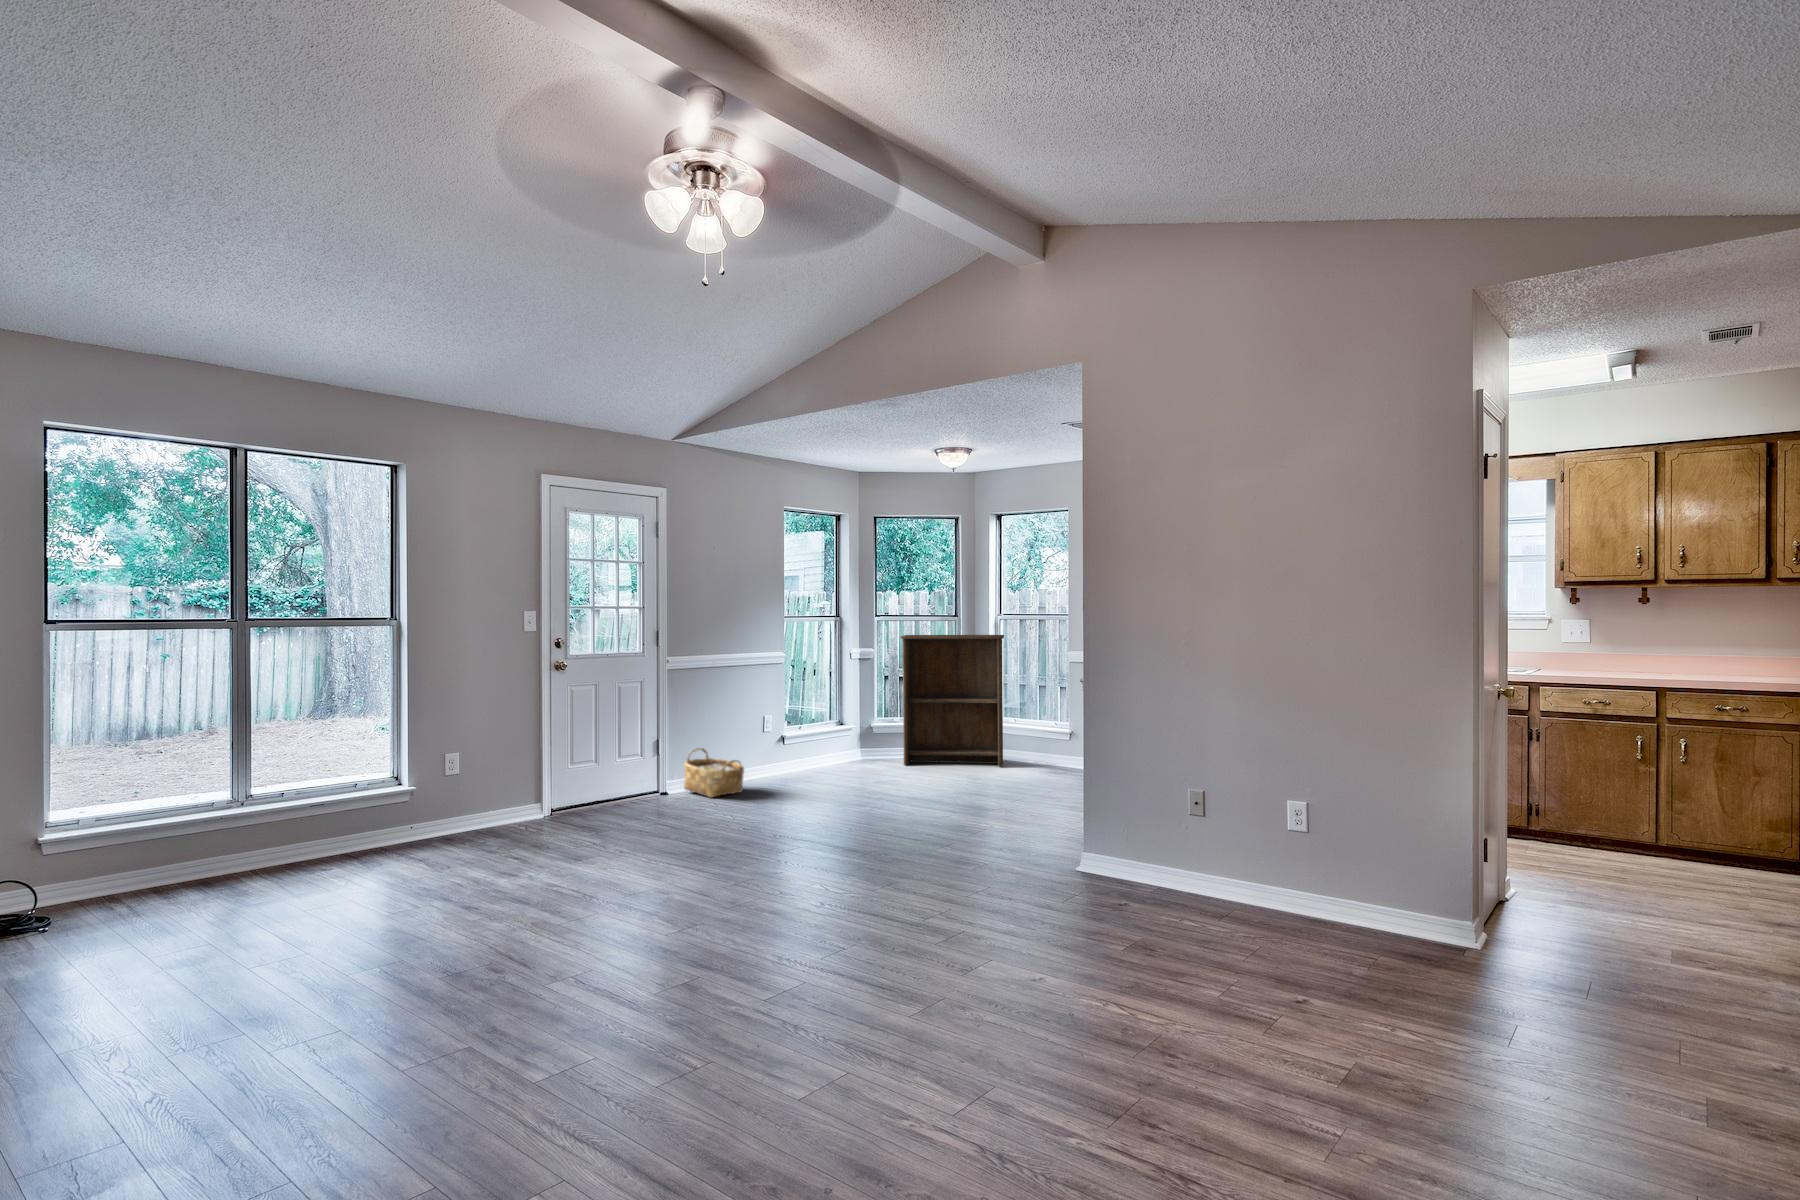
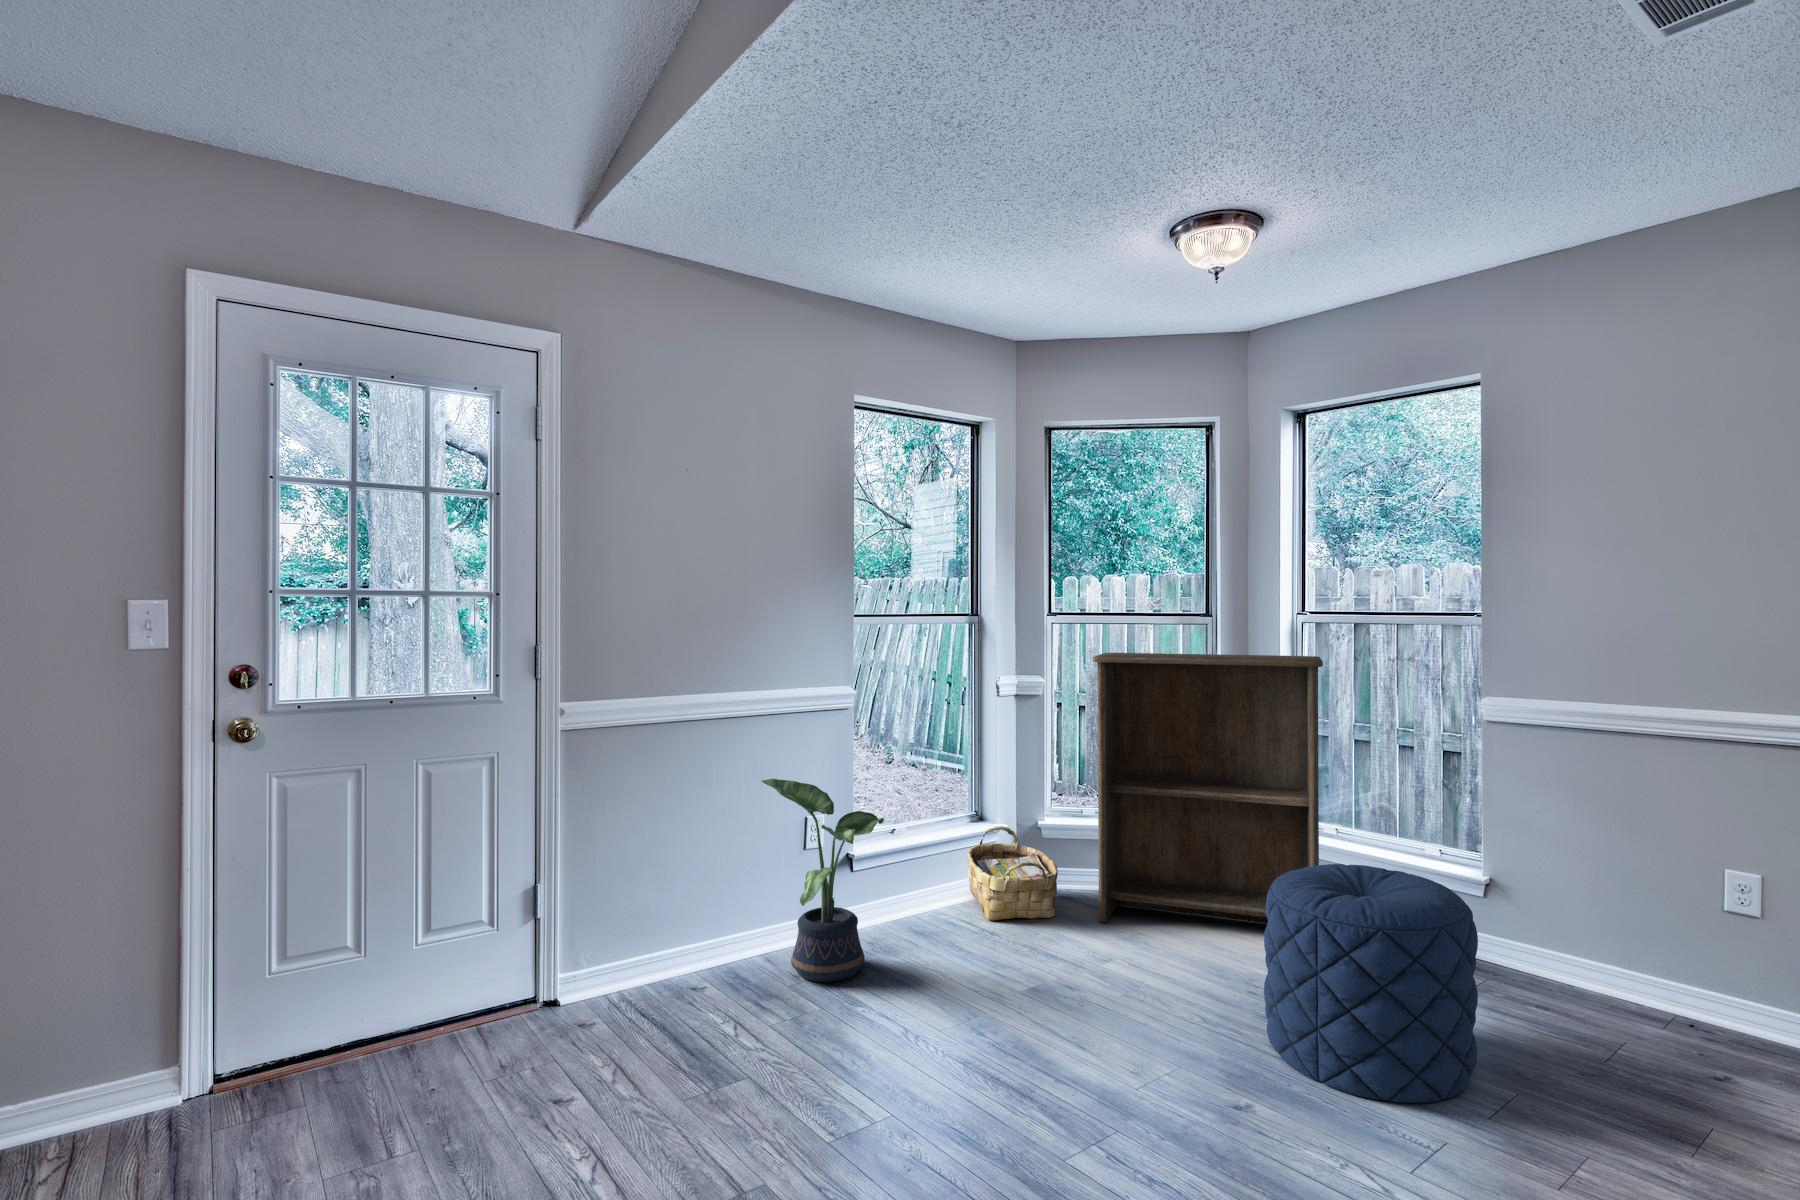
potted plant: none [747,695,805,784] -> present [761,778,884,982]
pouf: none [972,716,1044,792] -> present [1264,864,1478,1103]
woven basket: present [684,748,744,798] -> present [967,826,1058,921]

